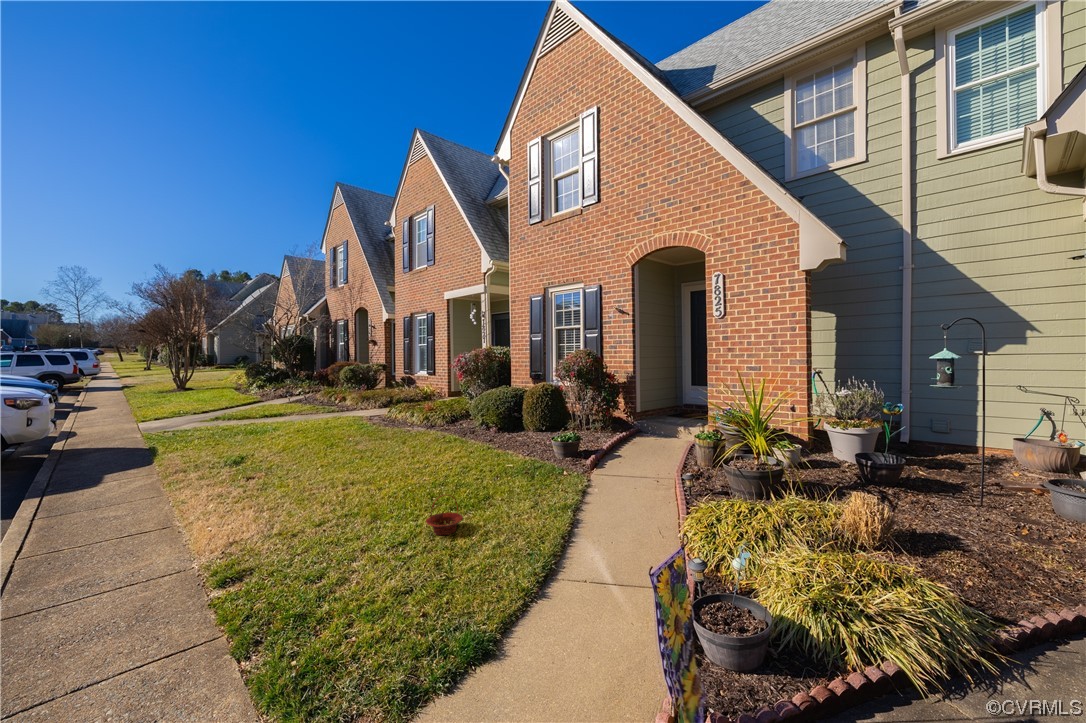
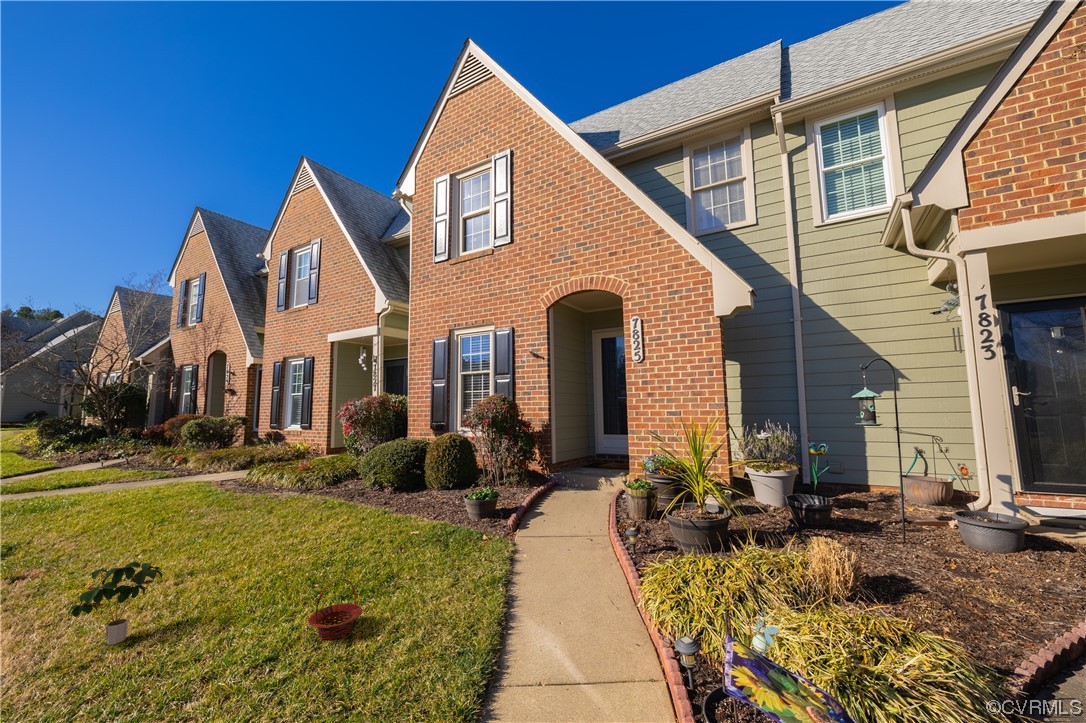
potted plant: none [283,473,334,524] -> present [68,562,162,645]

